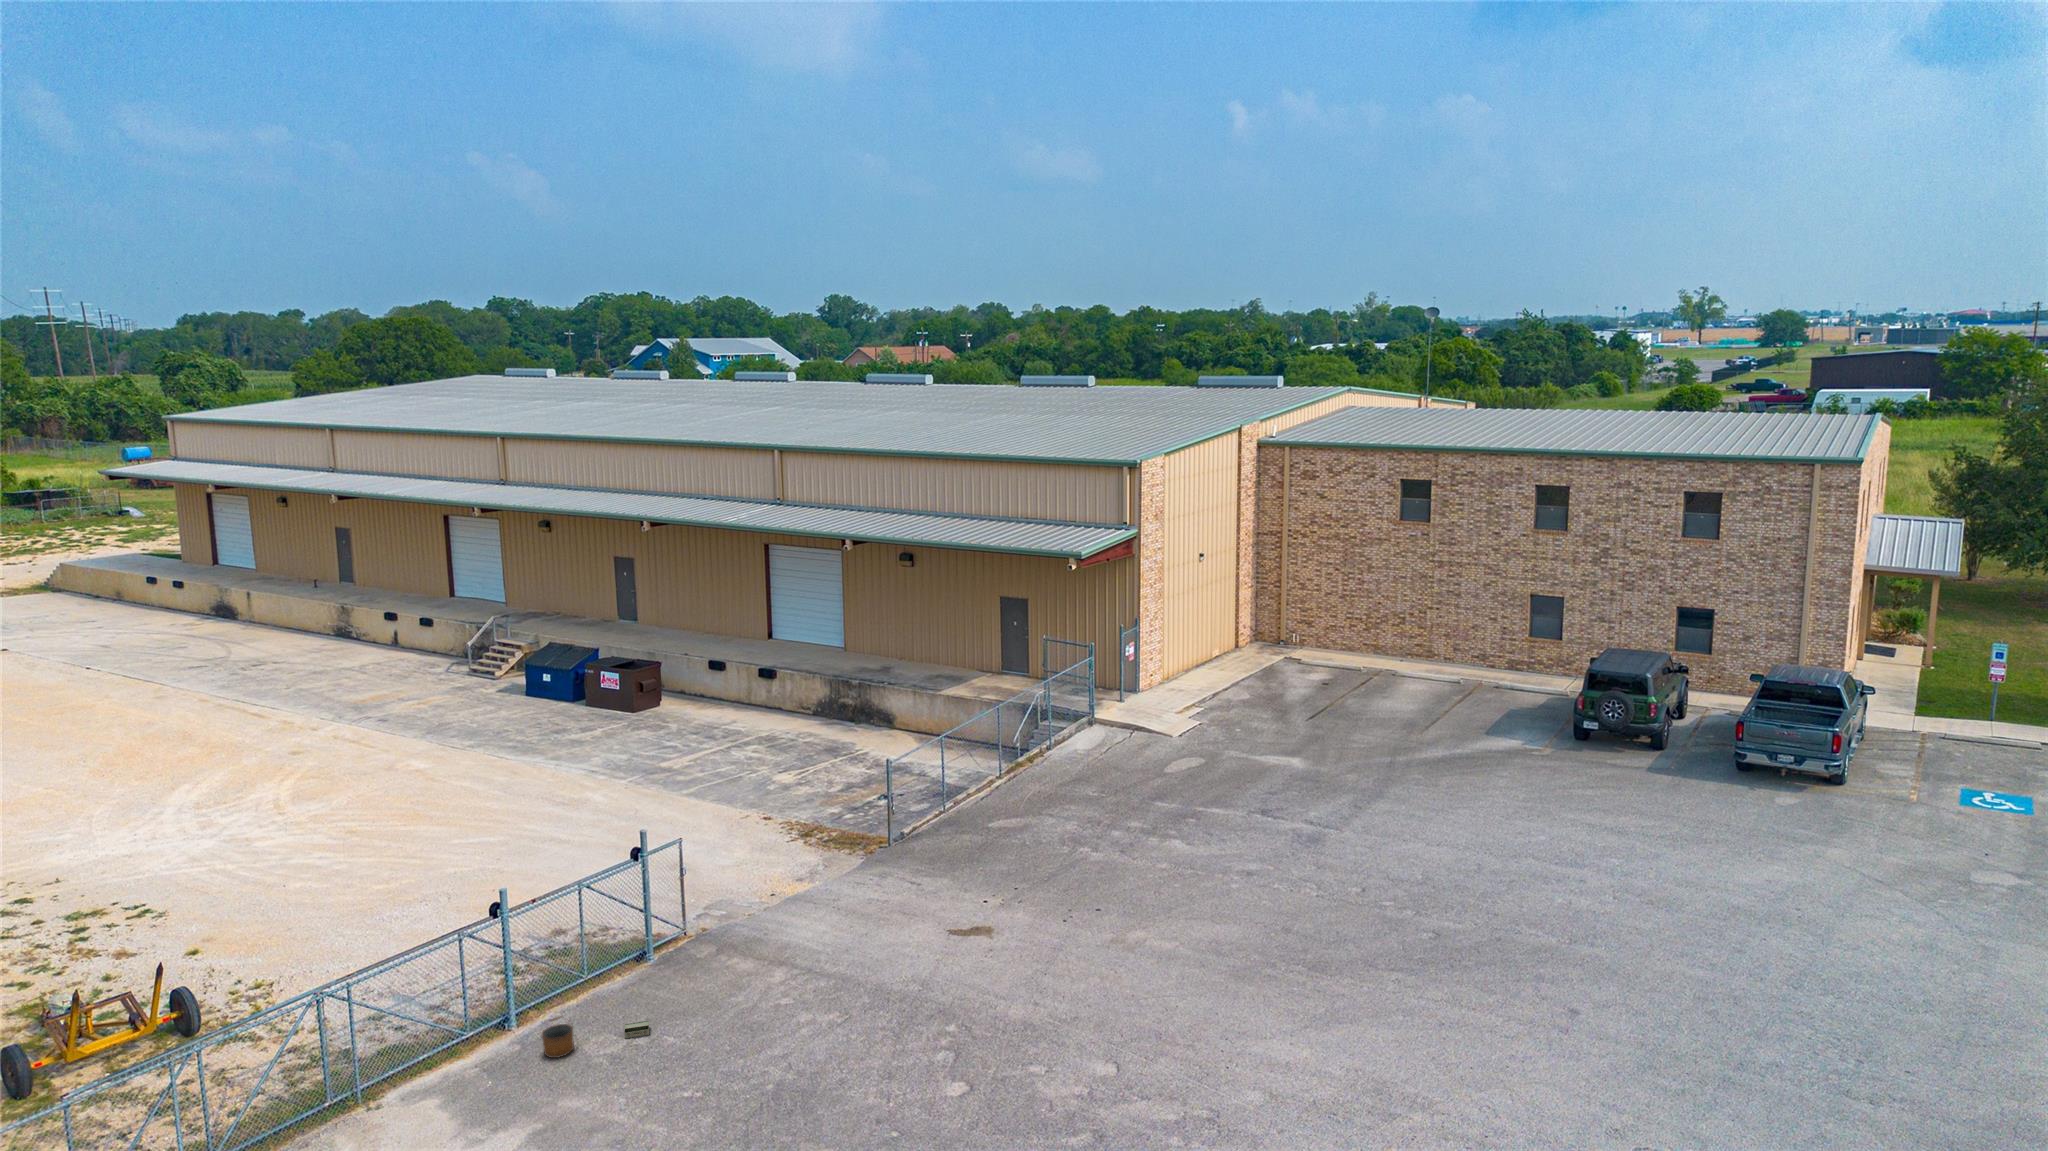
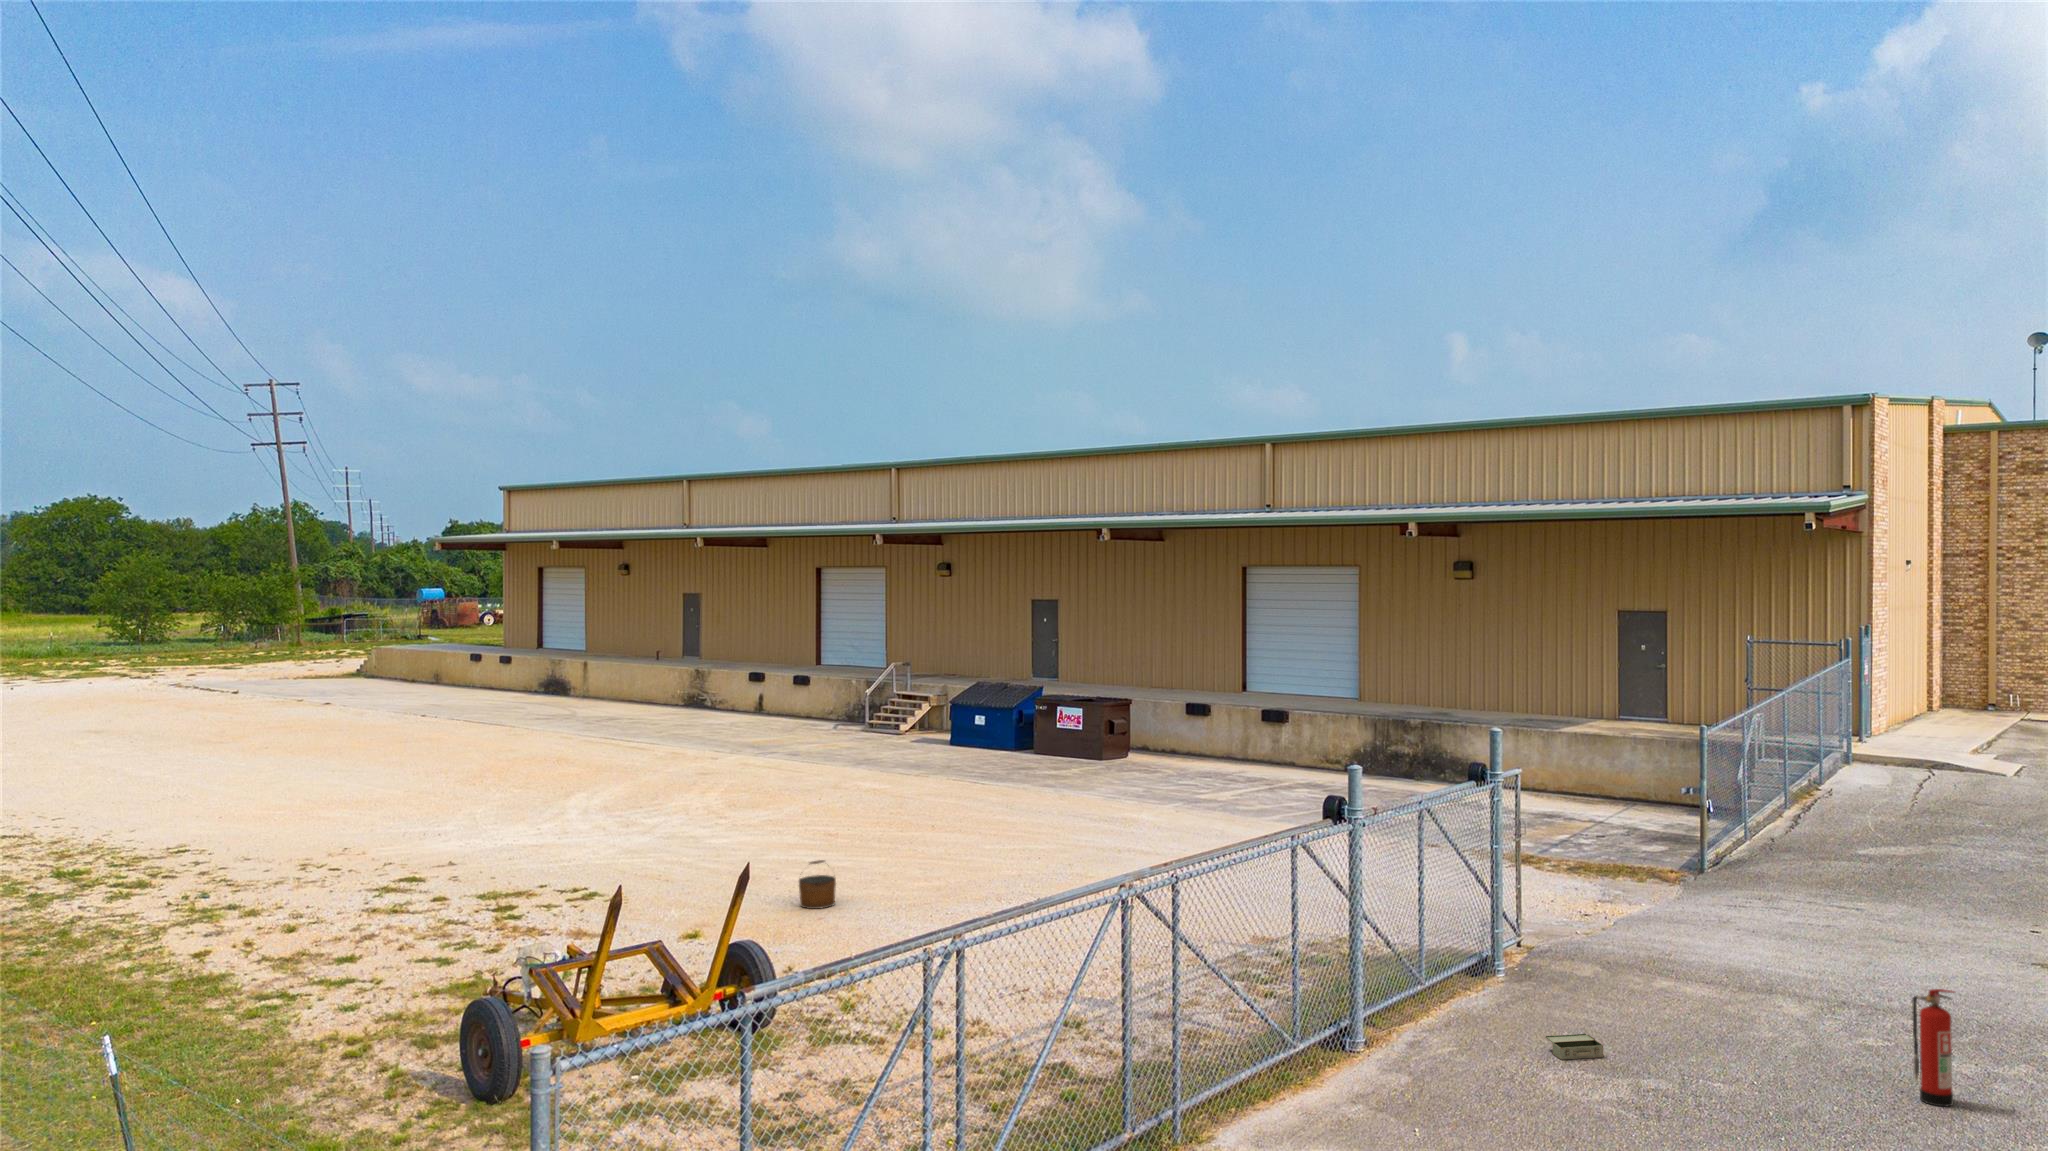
fire extinguisher: none [768,1005,784,1061] -> present [1912,989,1954,1107]
bucket: present [541,1016,574,1058] -> present [799,860,836,909]

